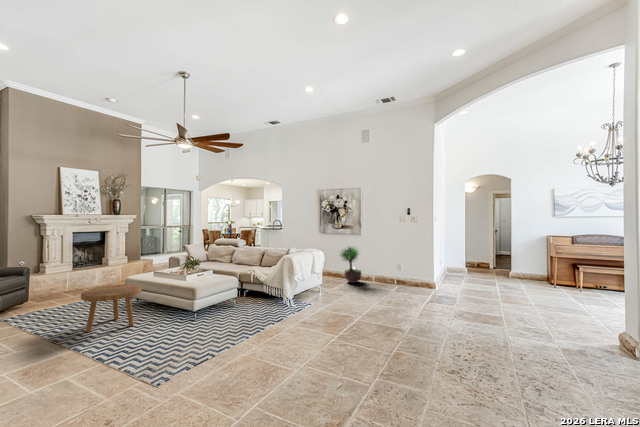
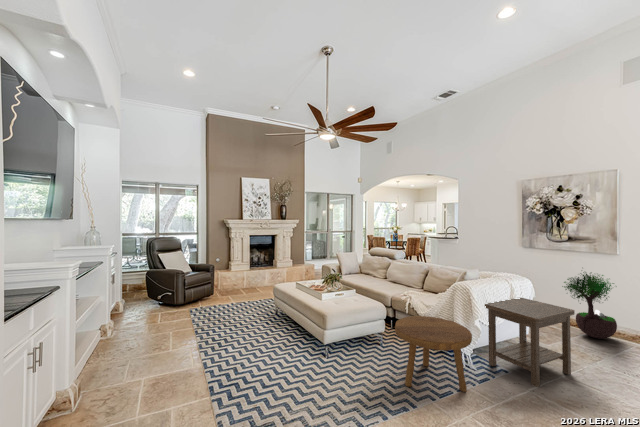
side table: none [300,262,342,308] -> present [485,298,575,387]
footstool: present [81,284,142,332] -> present [395,316,472,392]

